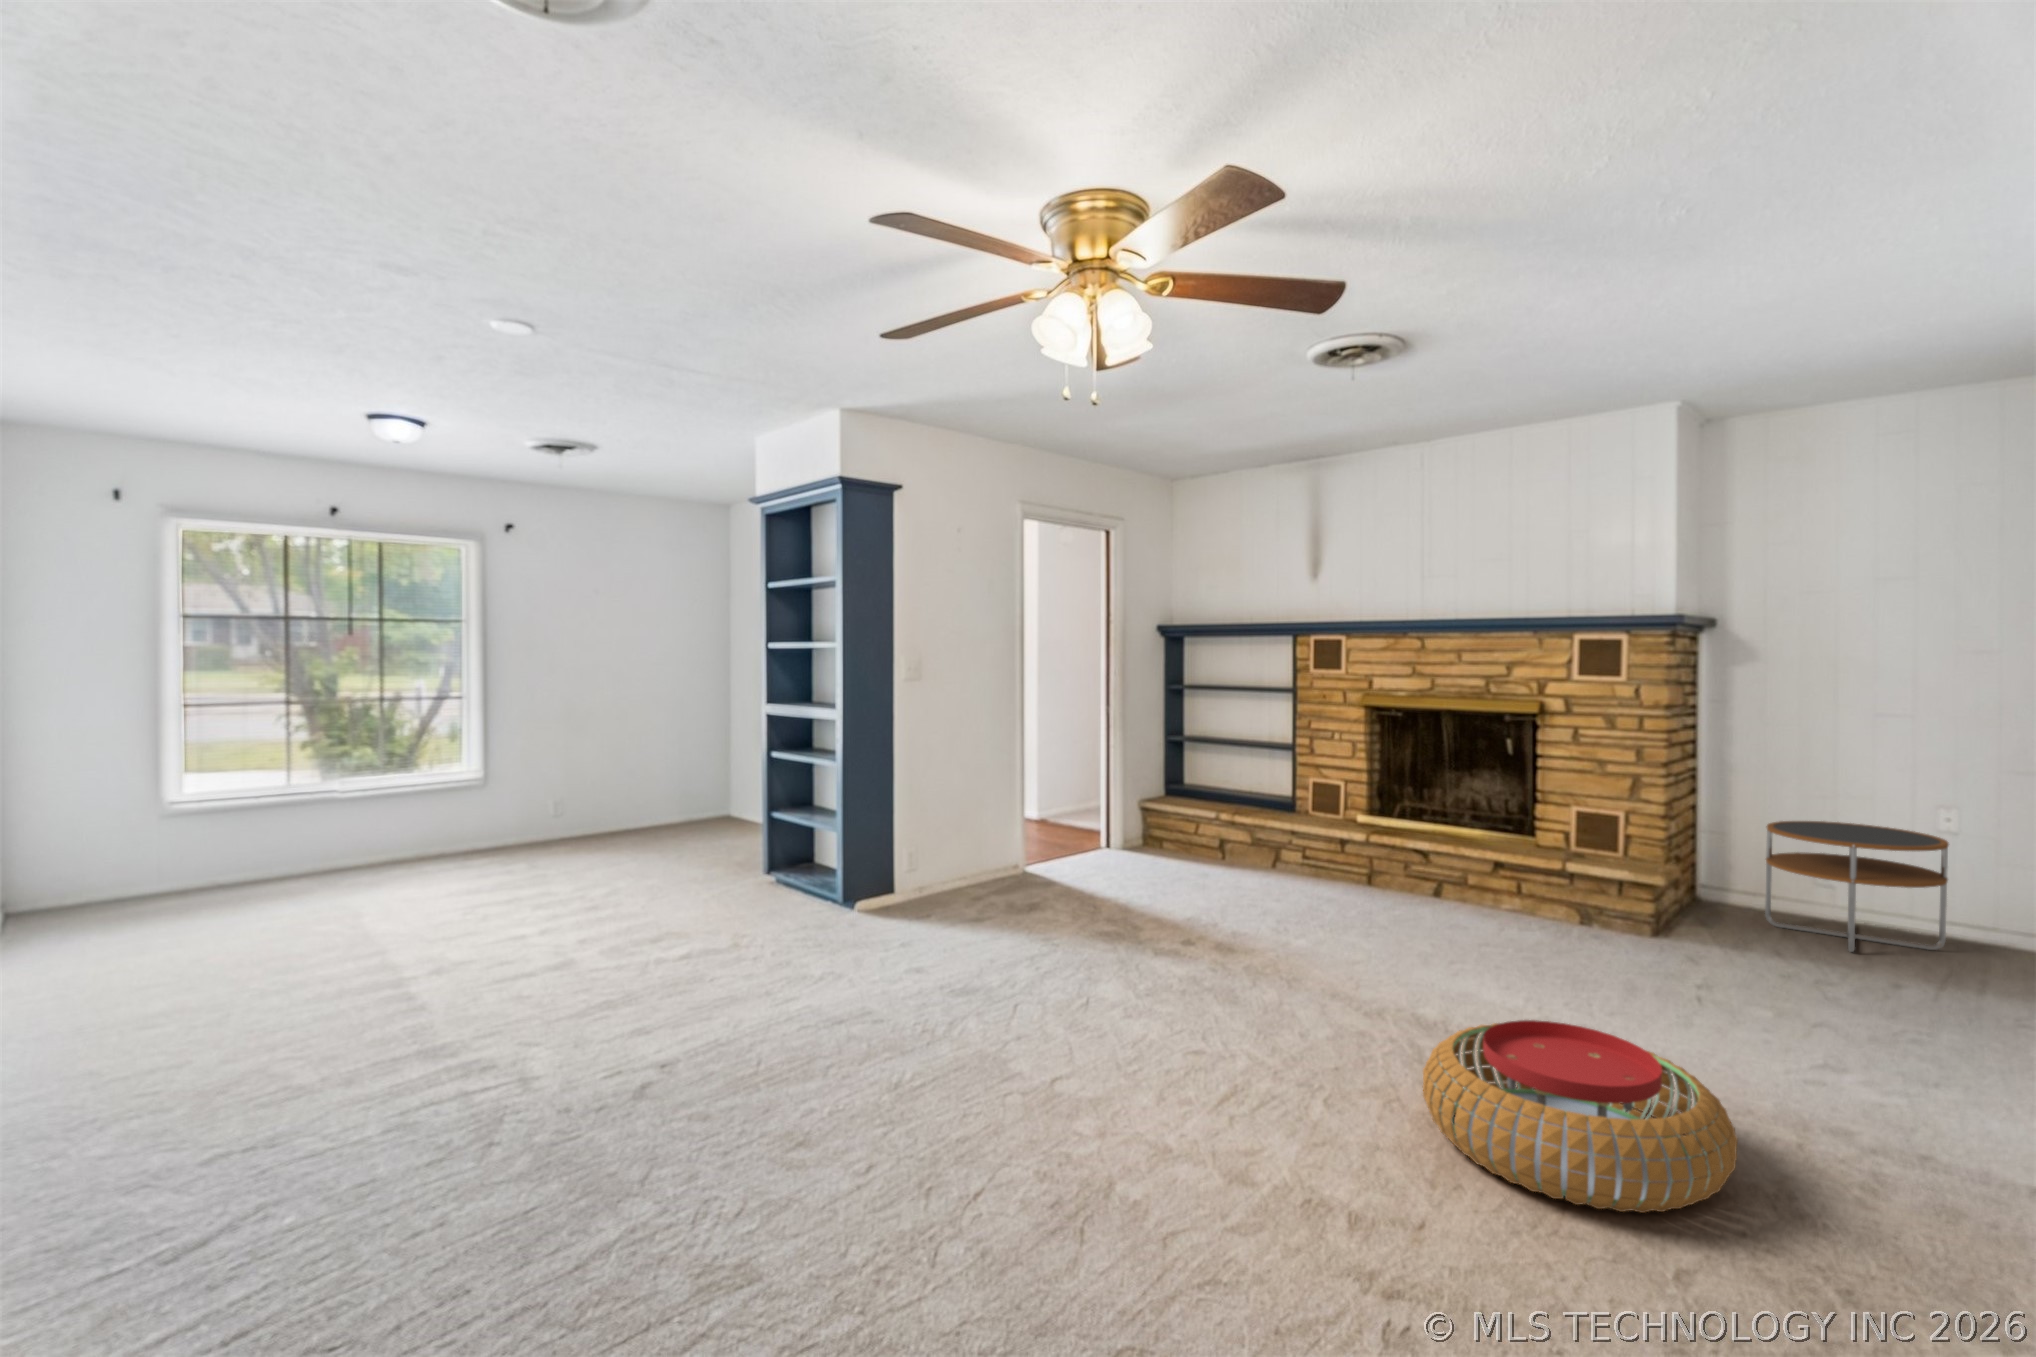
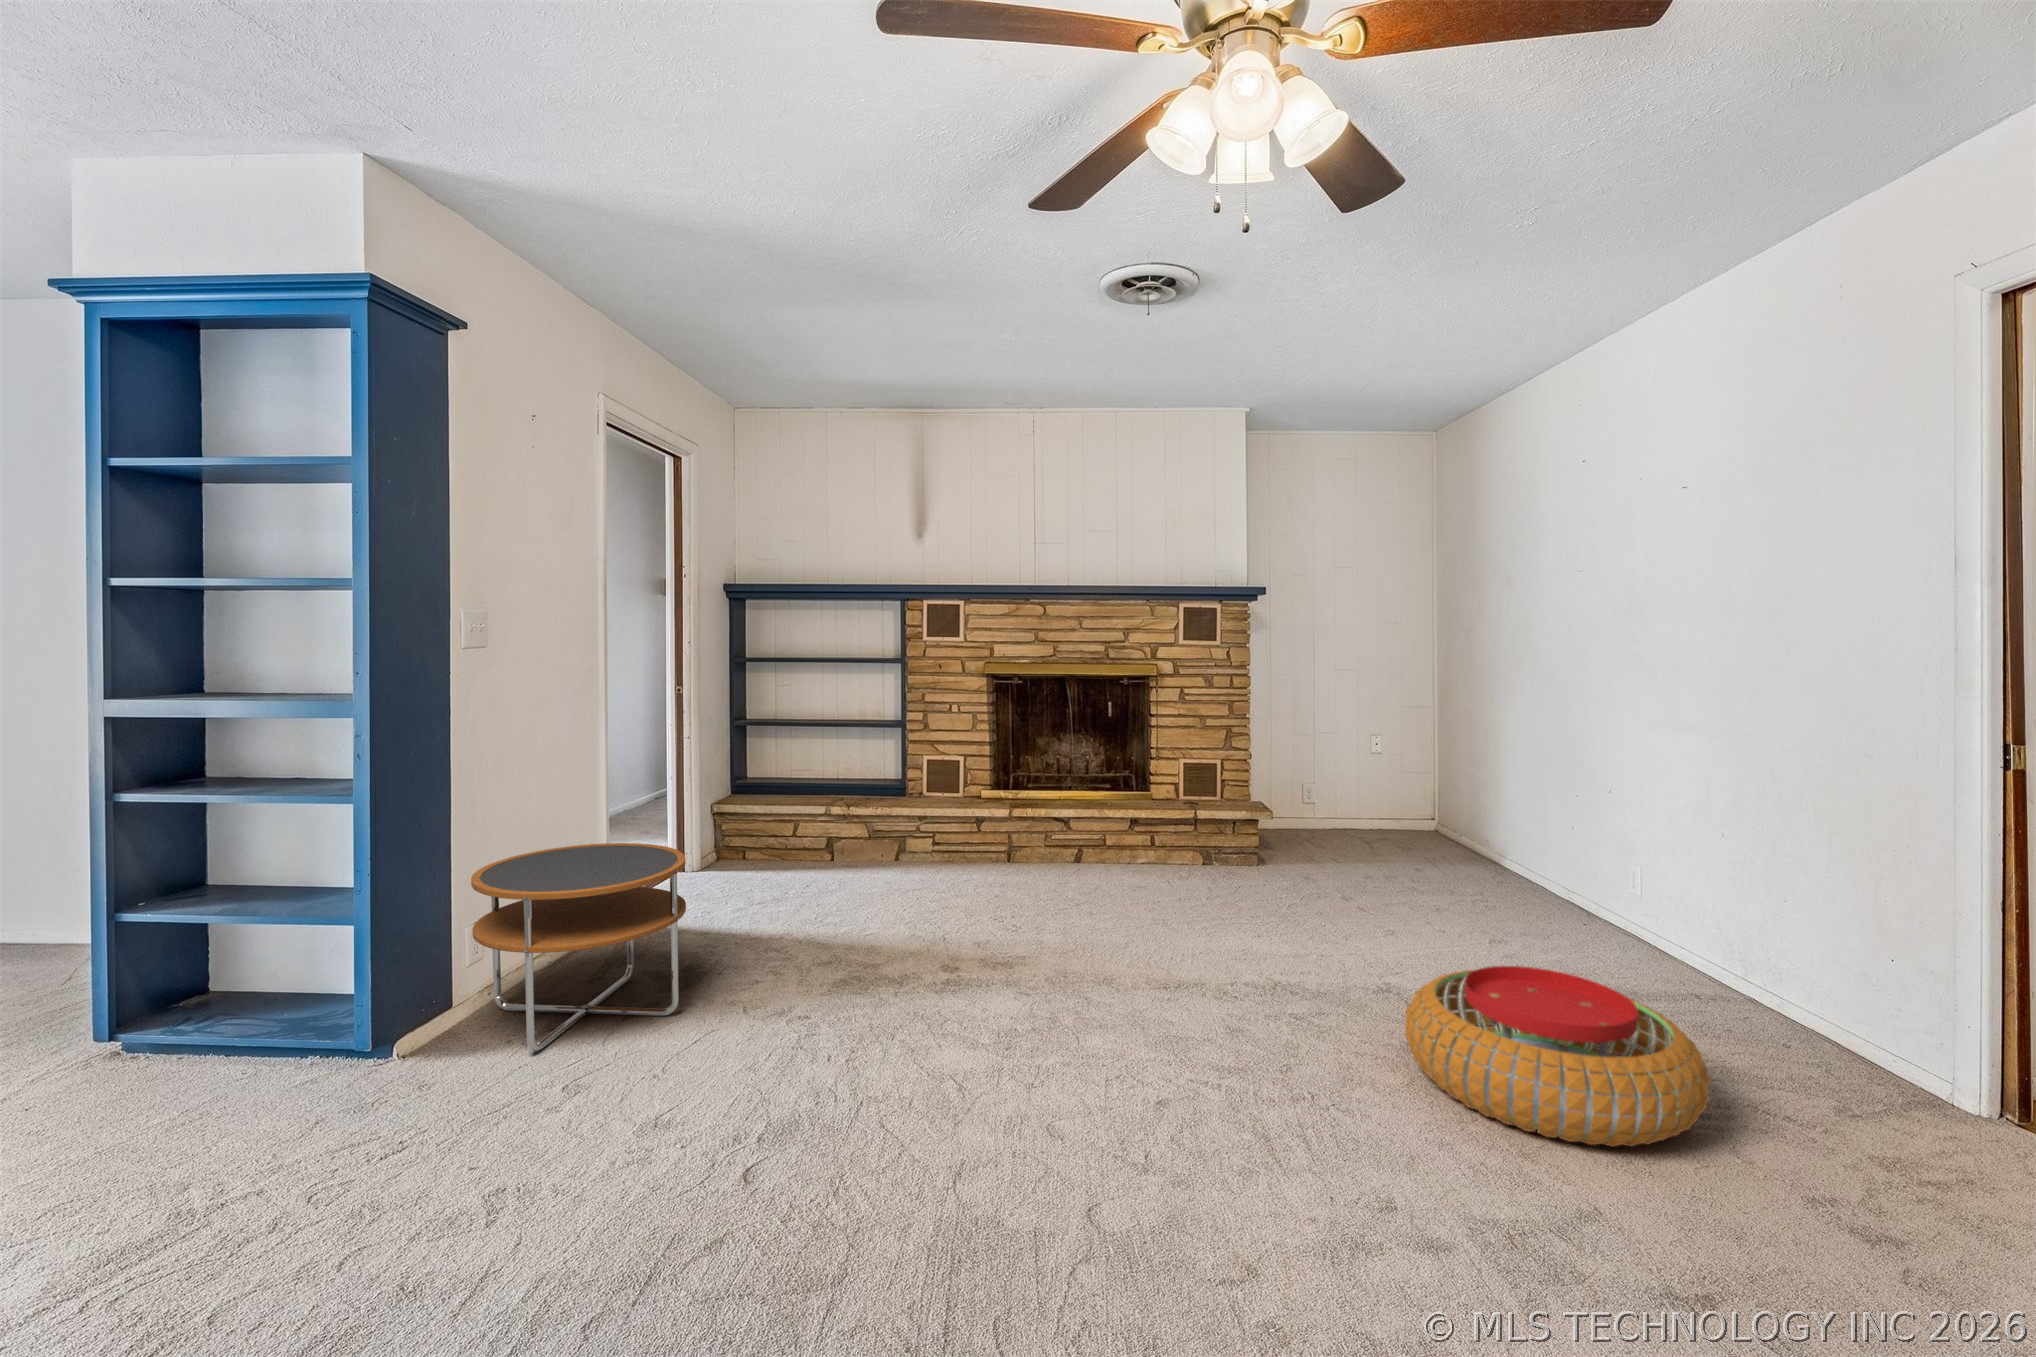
side table: present [1765,821,1949,952] -> present [471,843,686,1051]

